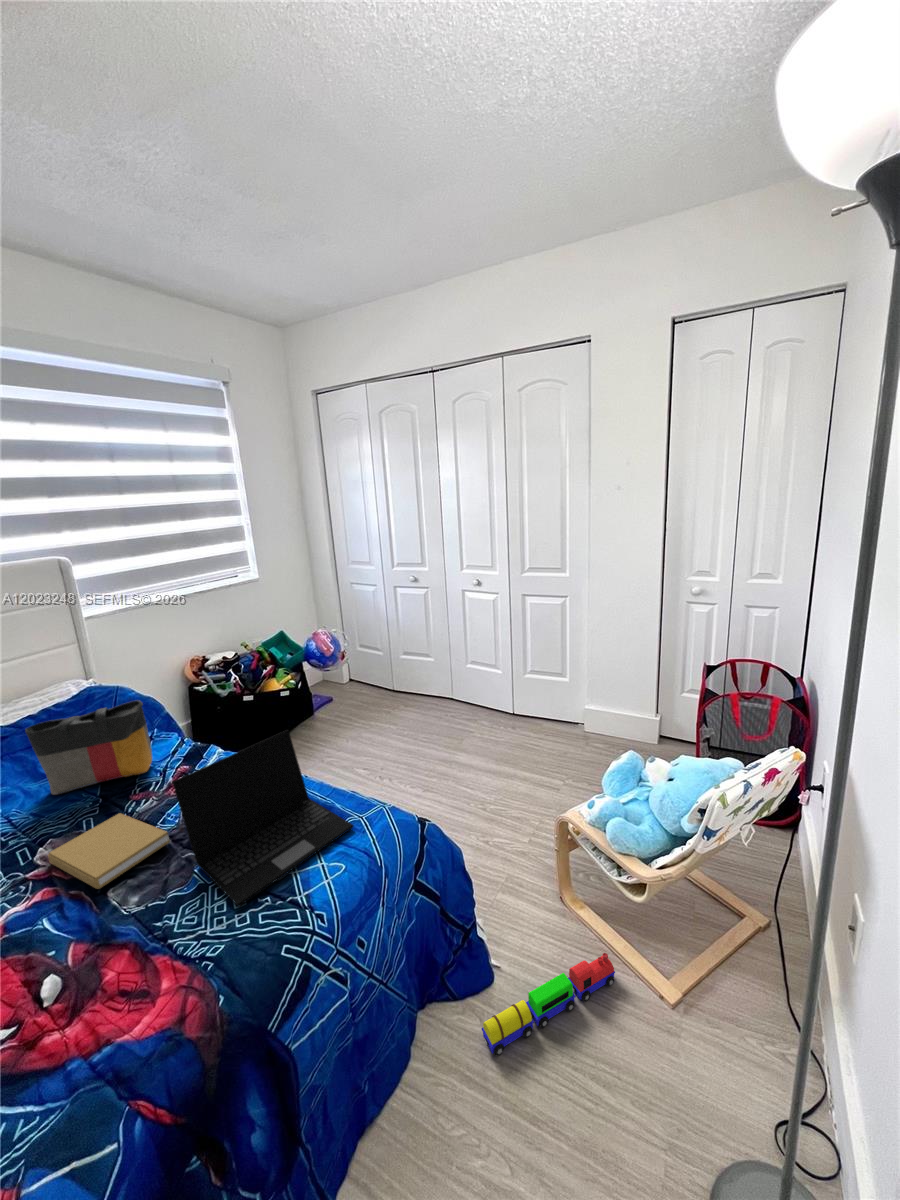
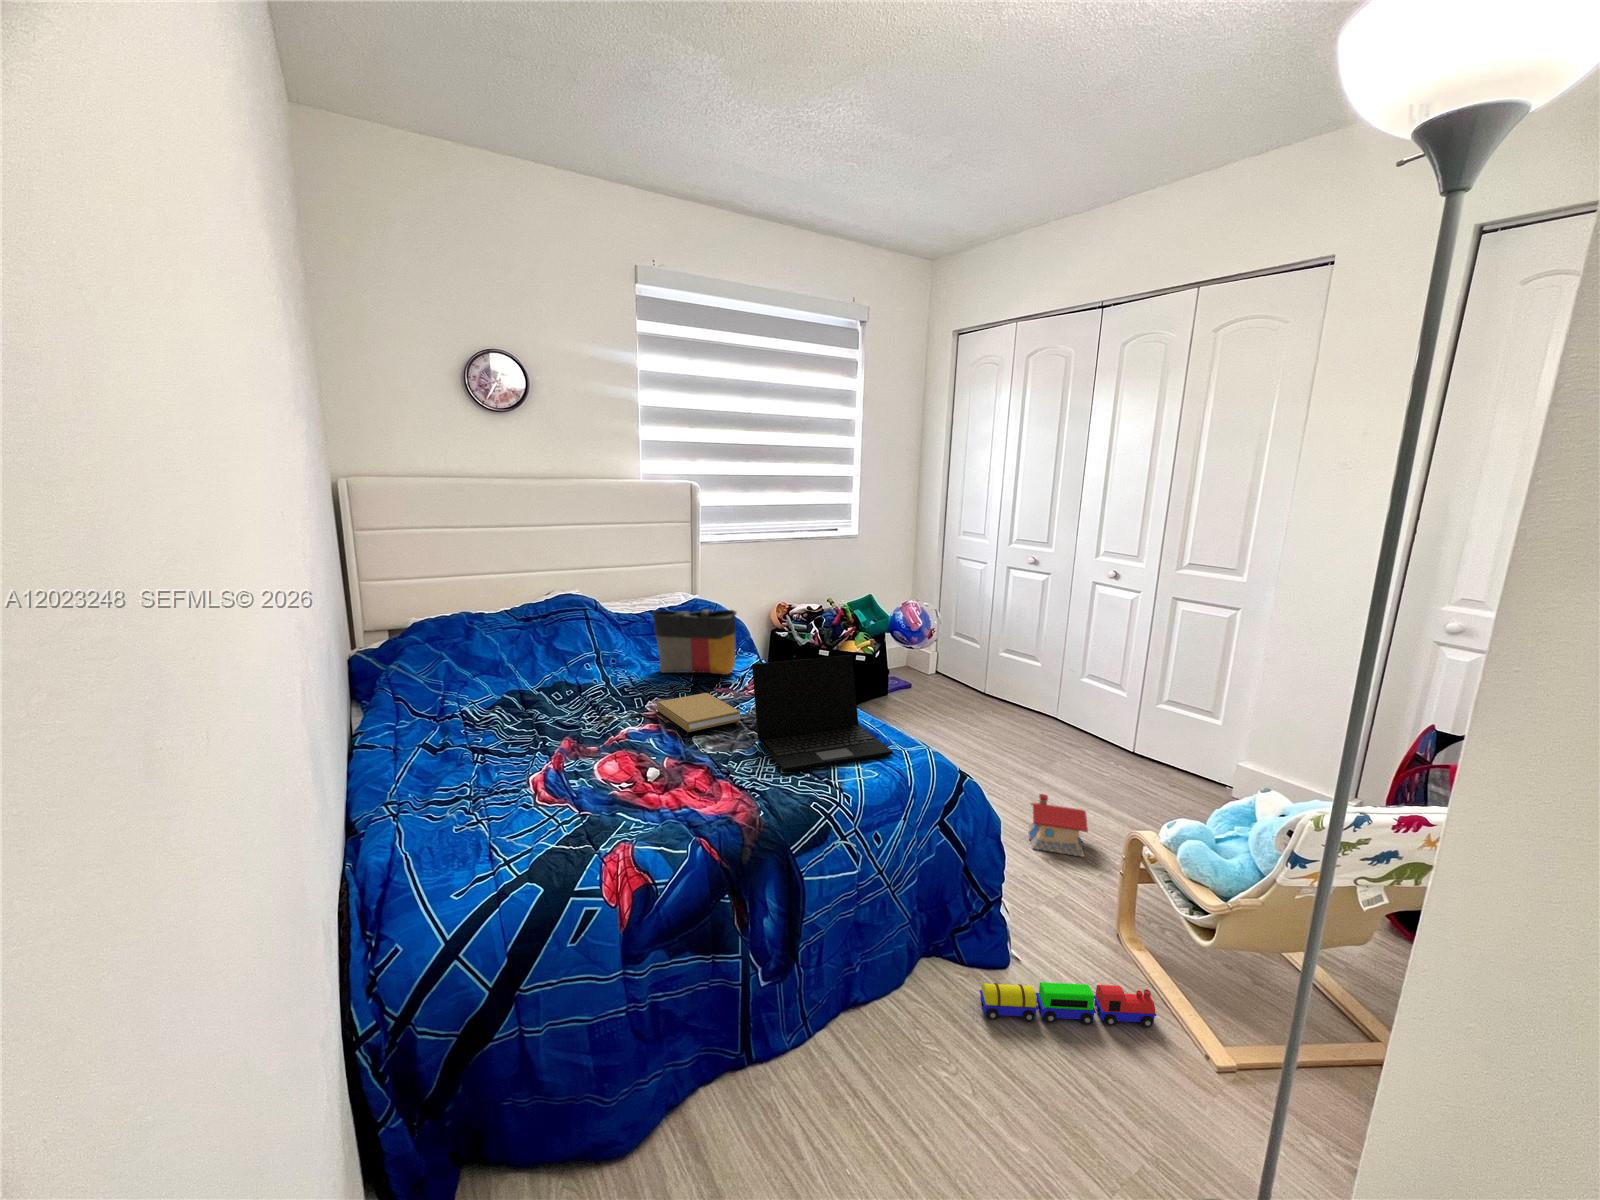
toy house: none [462,783,512,834] -> present [1029,794,1088,857]

